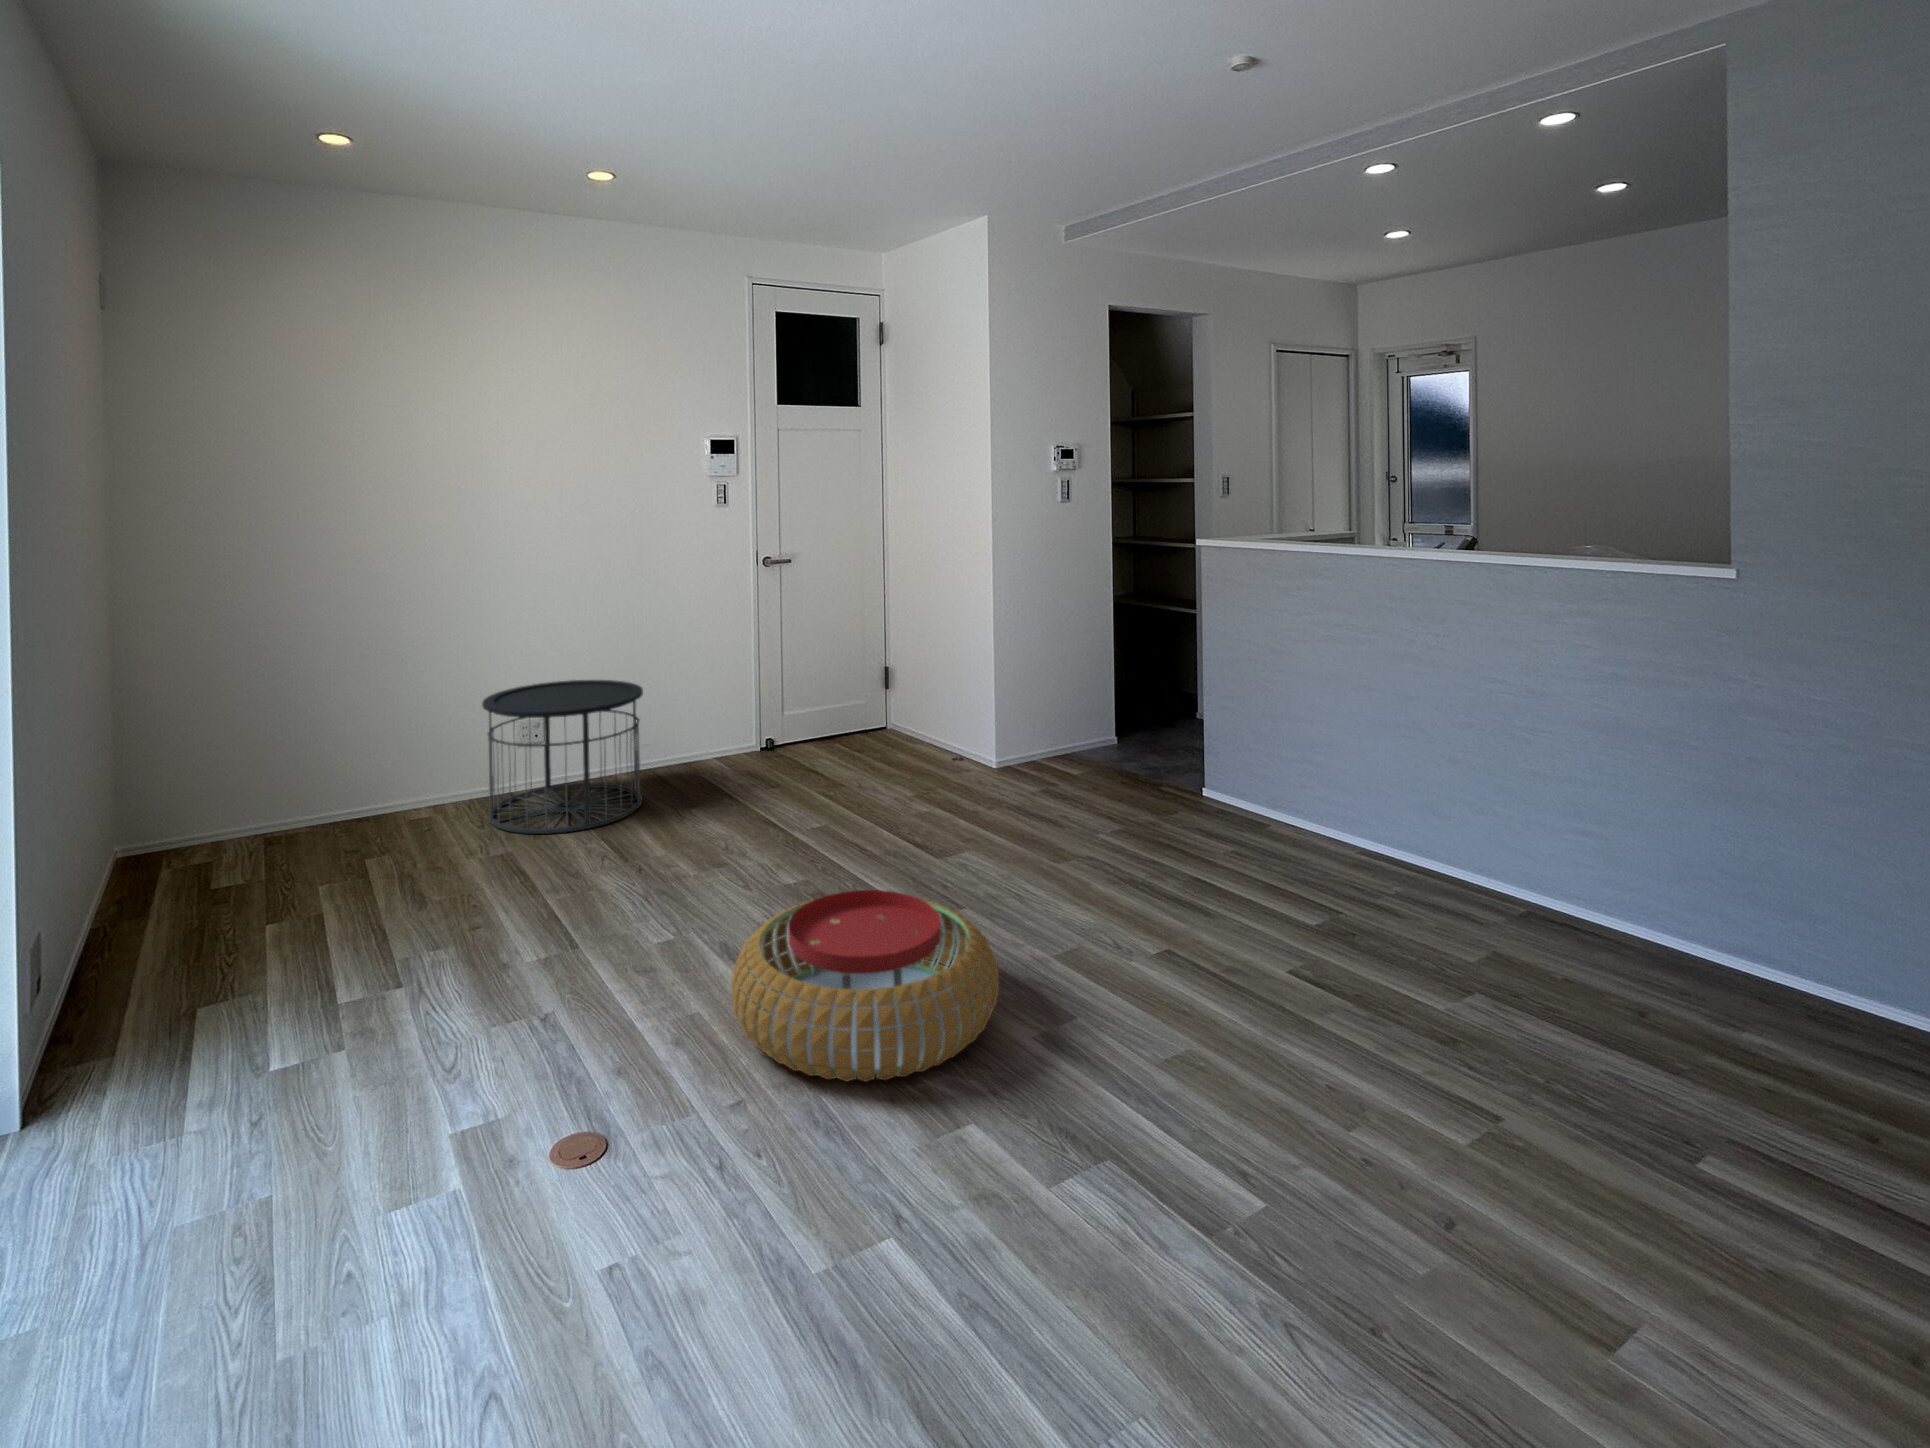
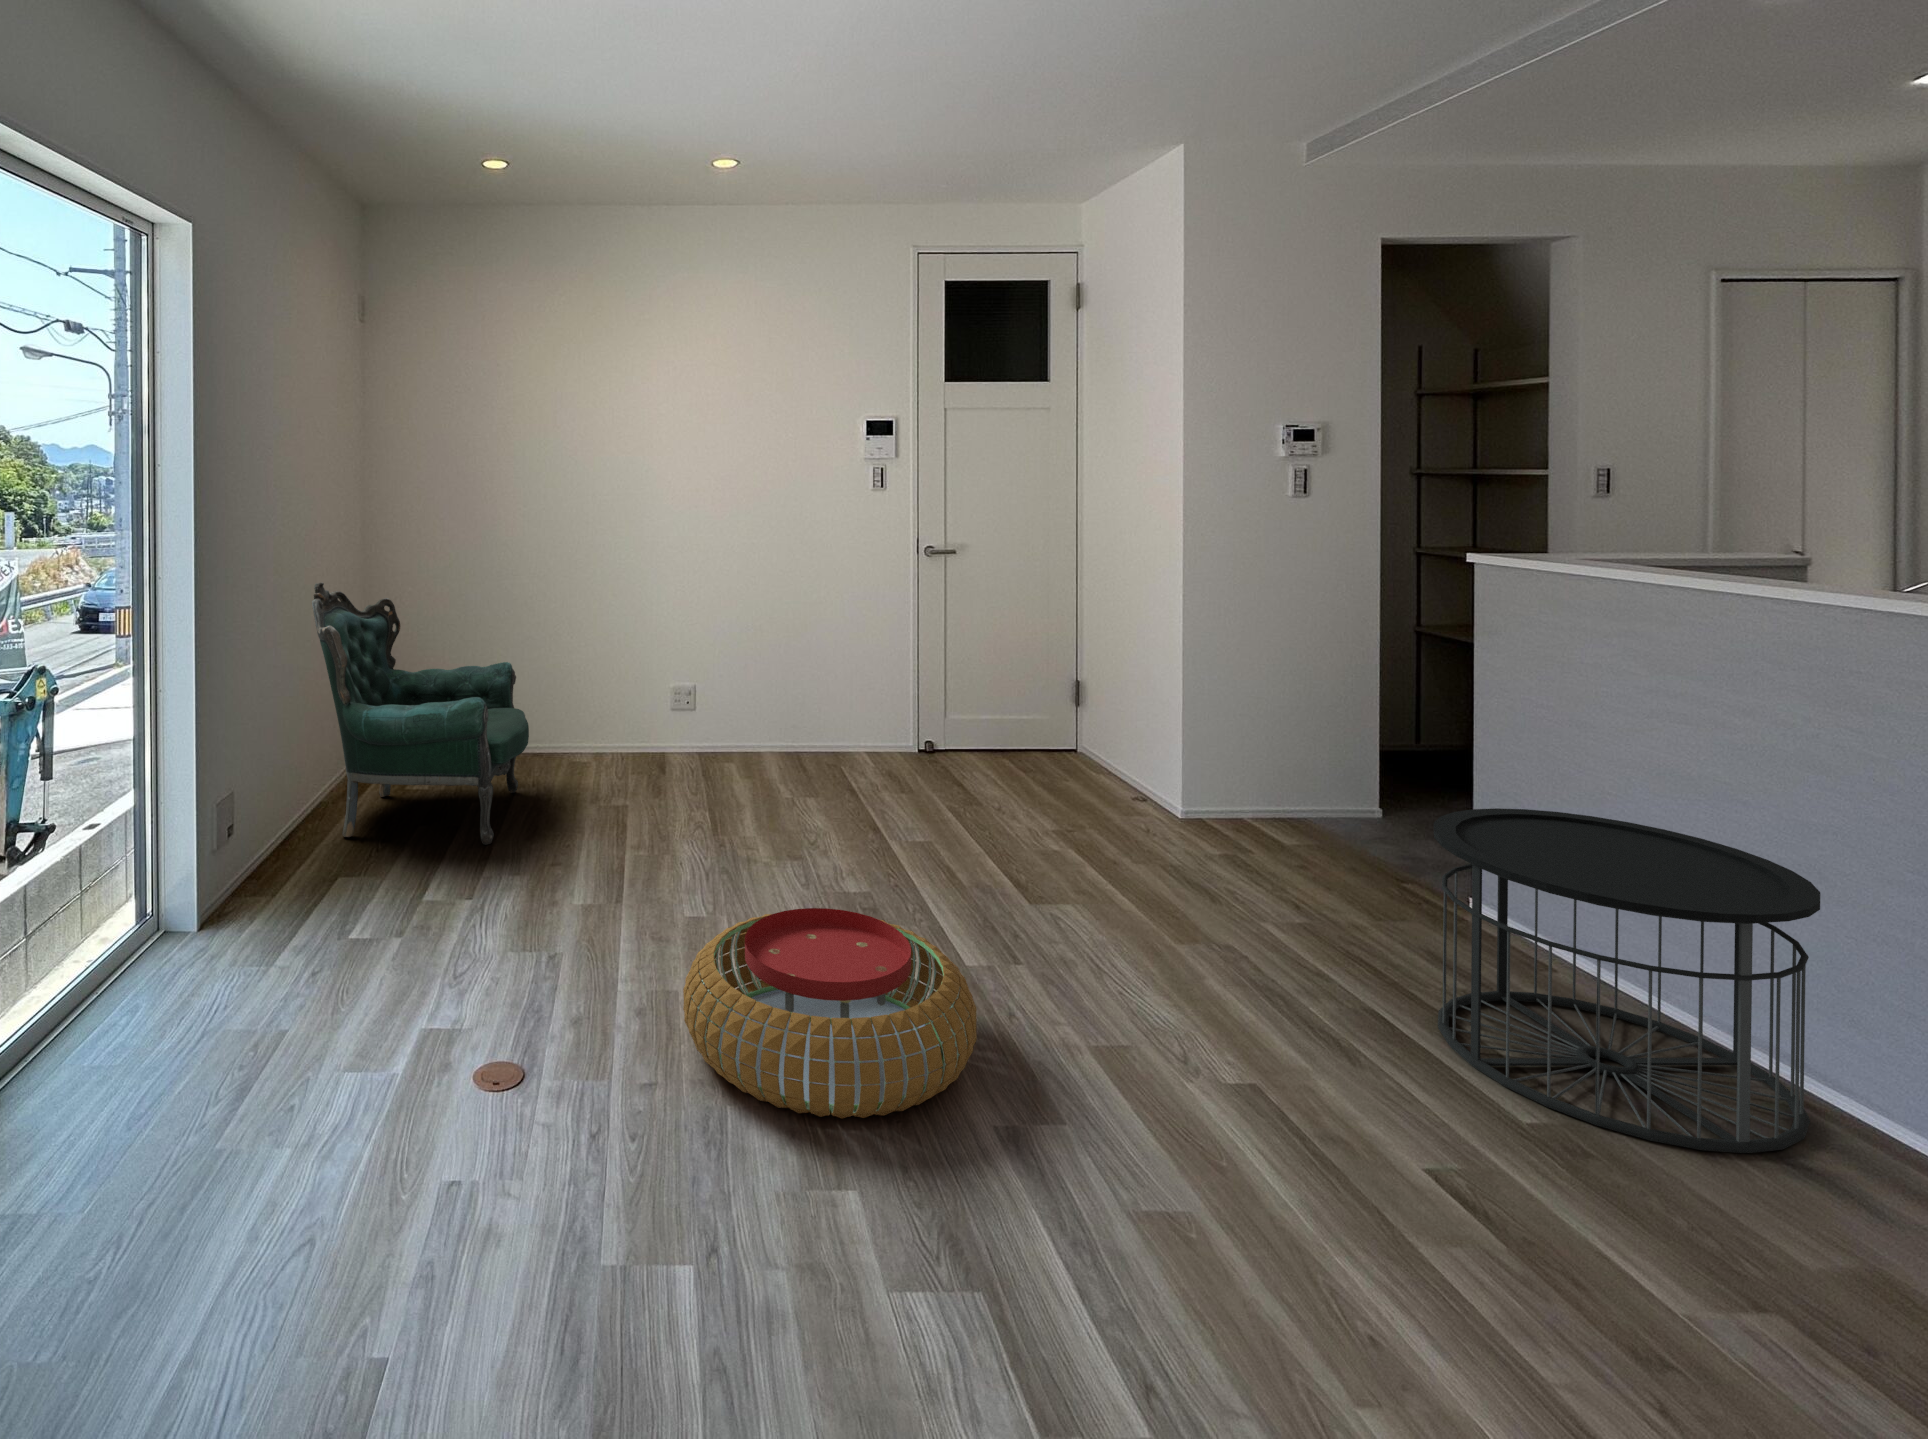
armchair: none [96,641,402,957] -> present [312,582,529,845]
side table: present [482,680,643,834] -> present [1434,808,1820,1153]

